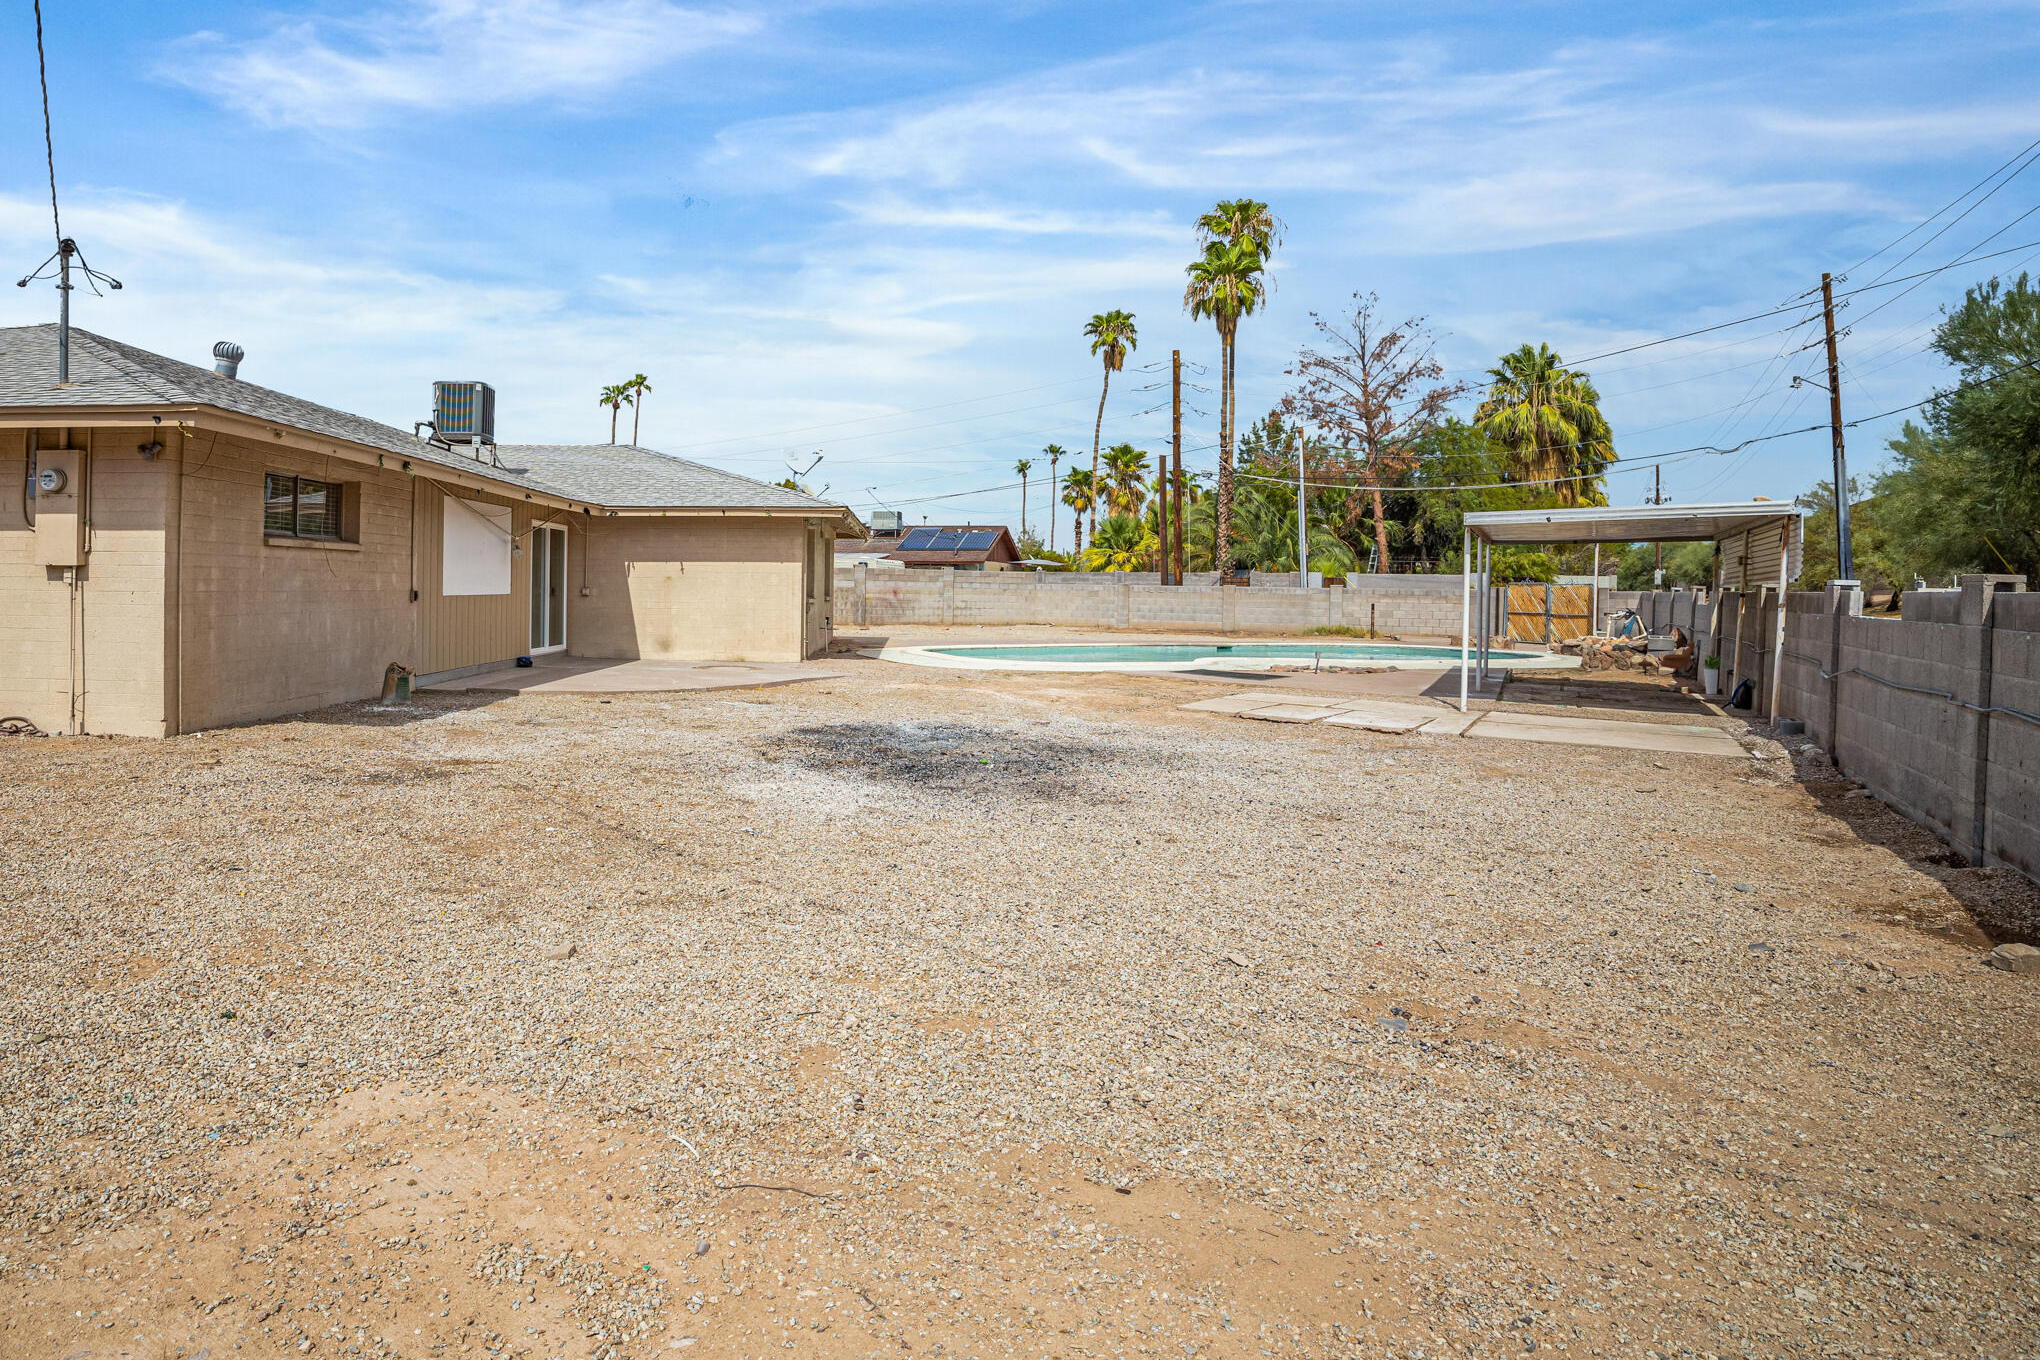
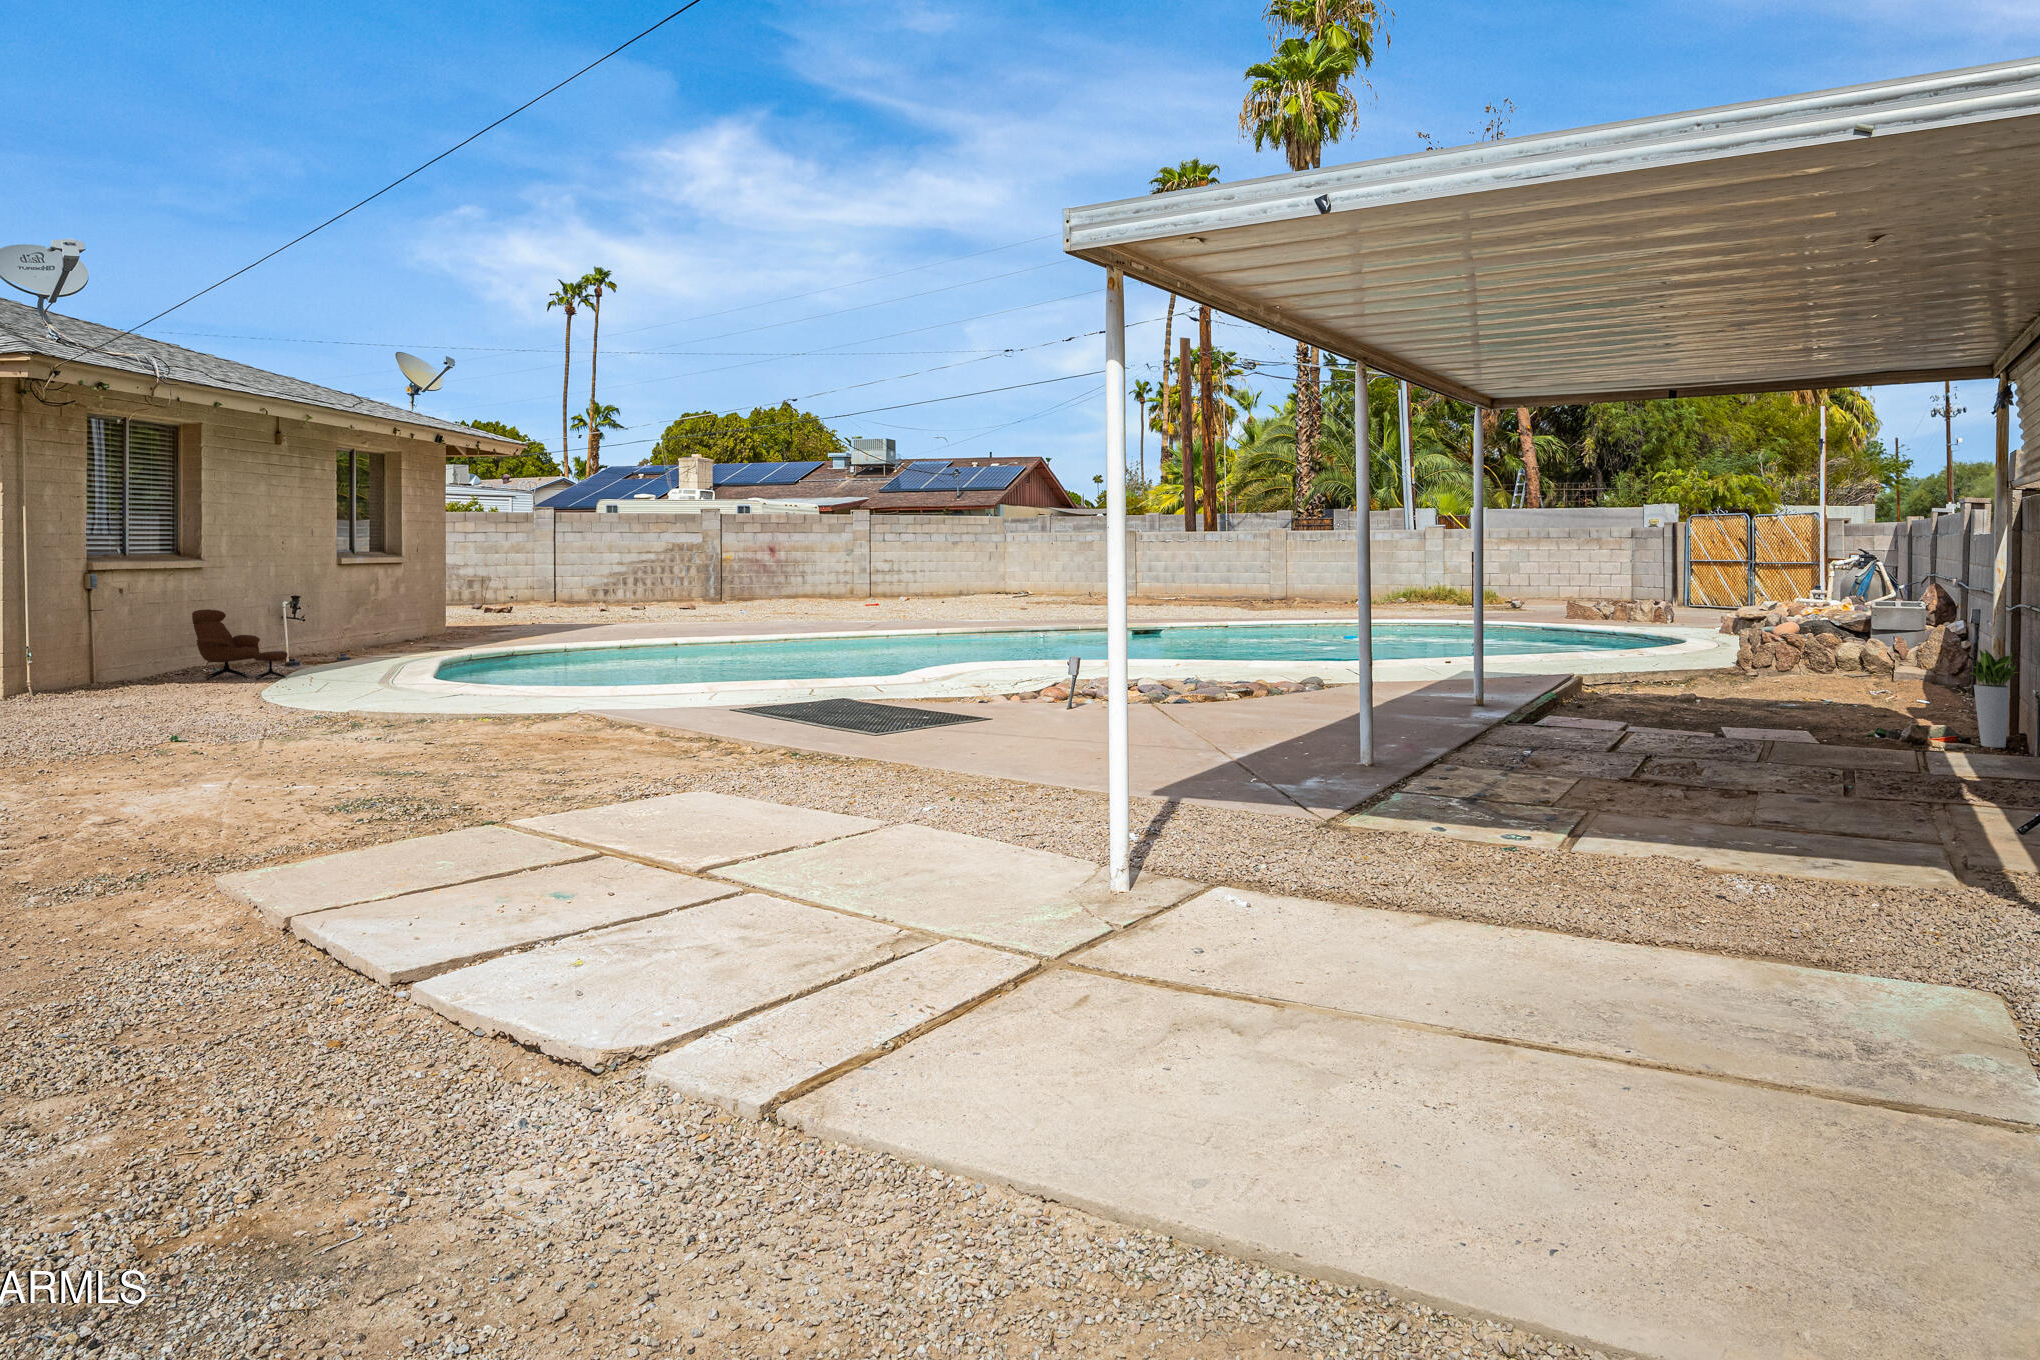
lounge chair: present [1638,641,1695,677] -> present [192,609,288,680]

